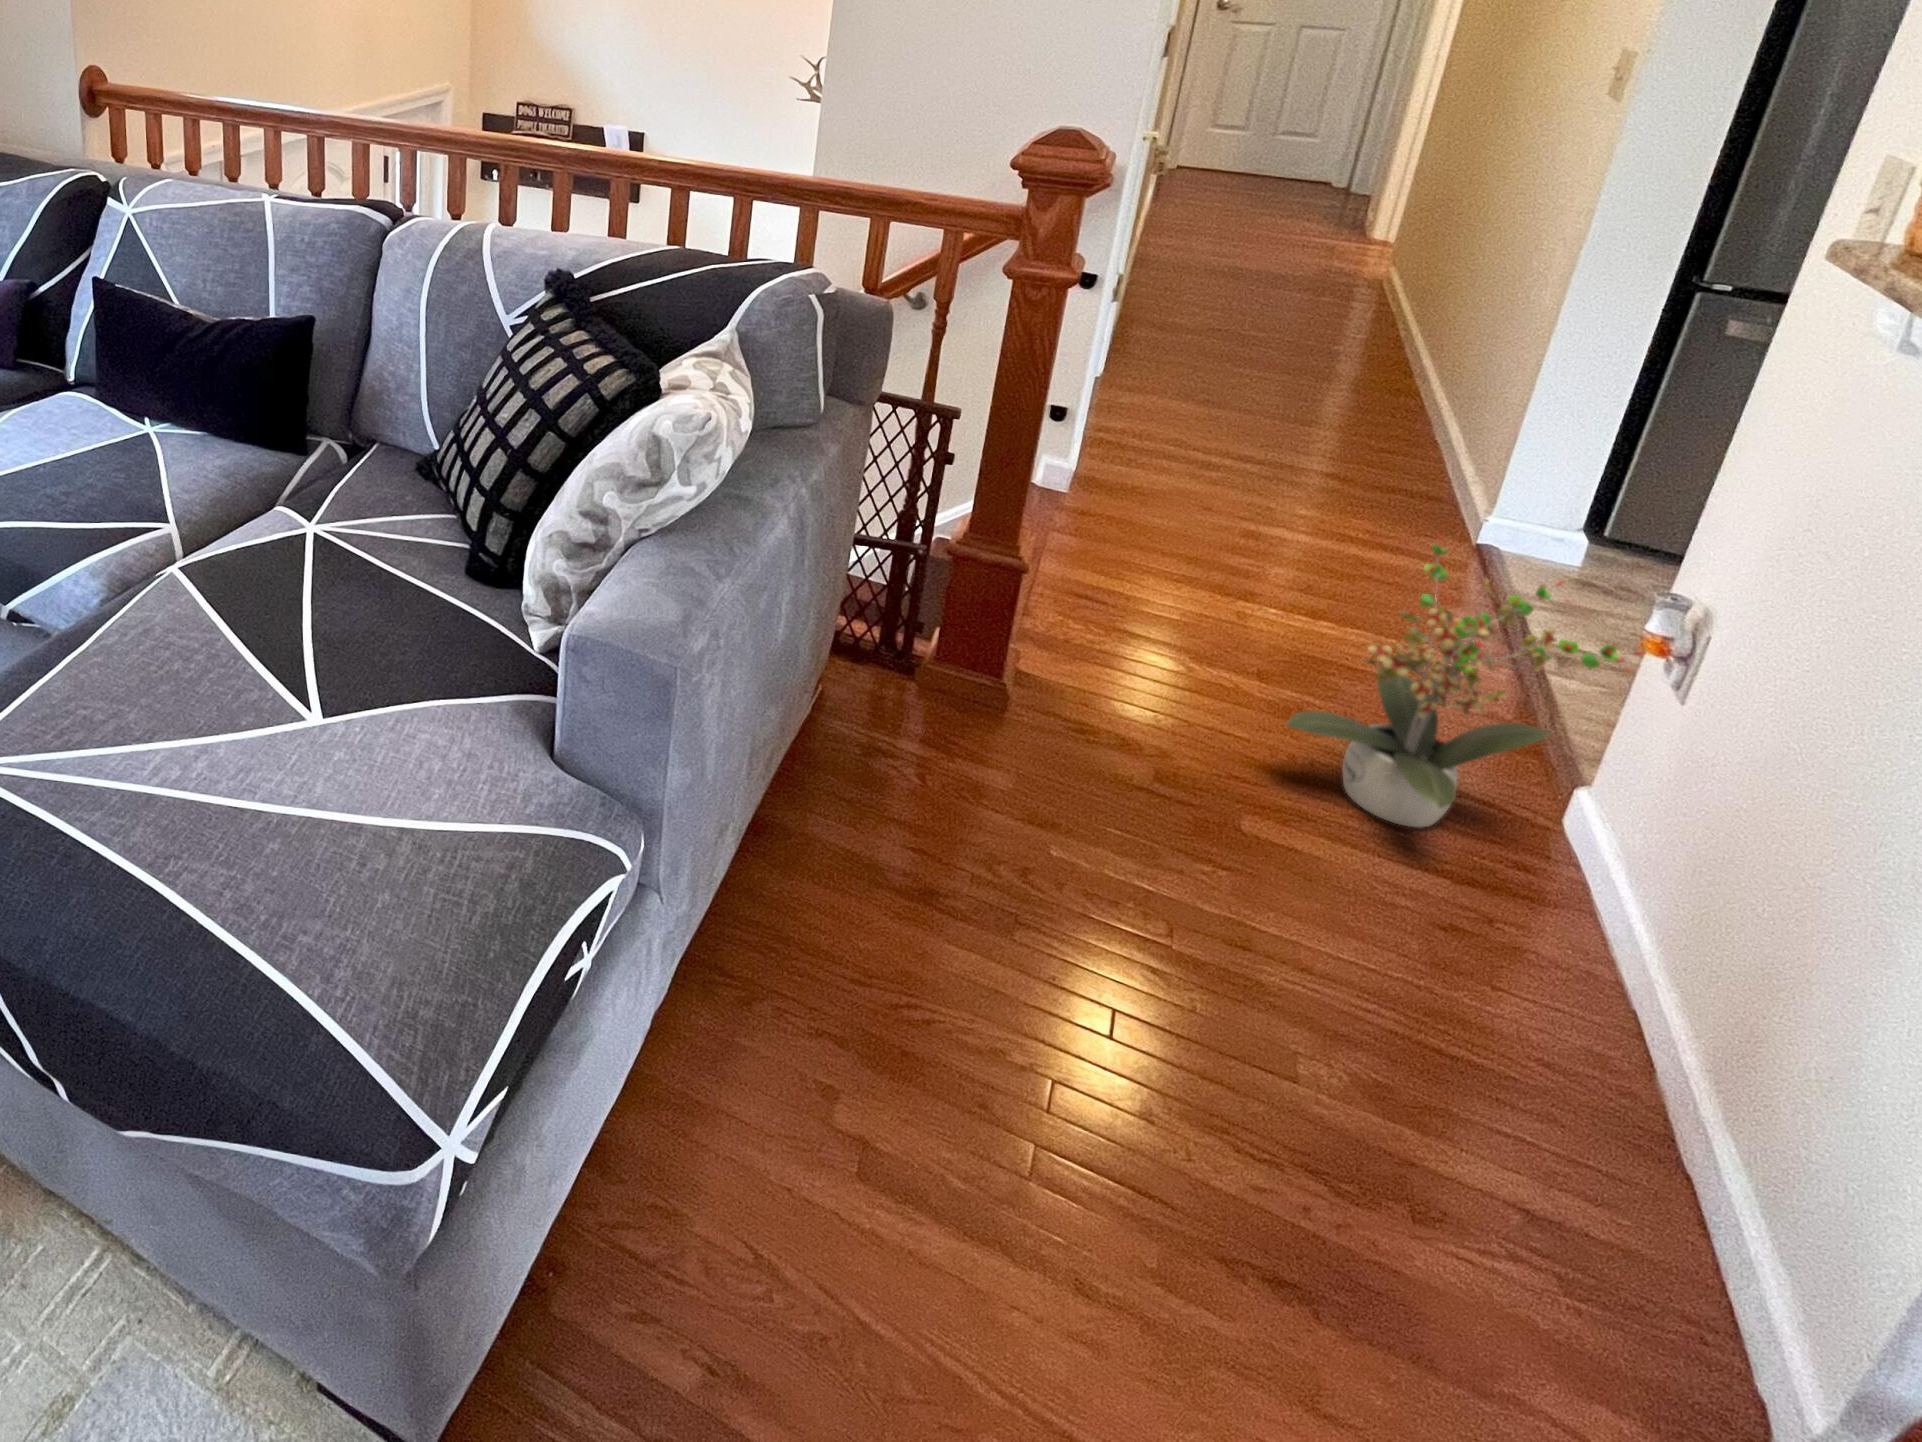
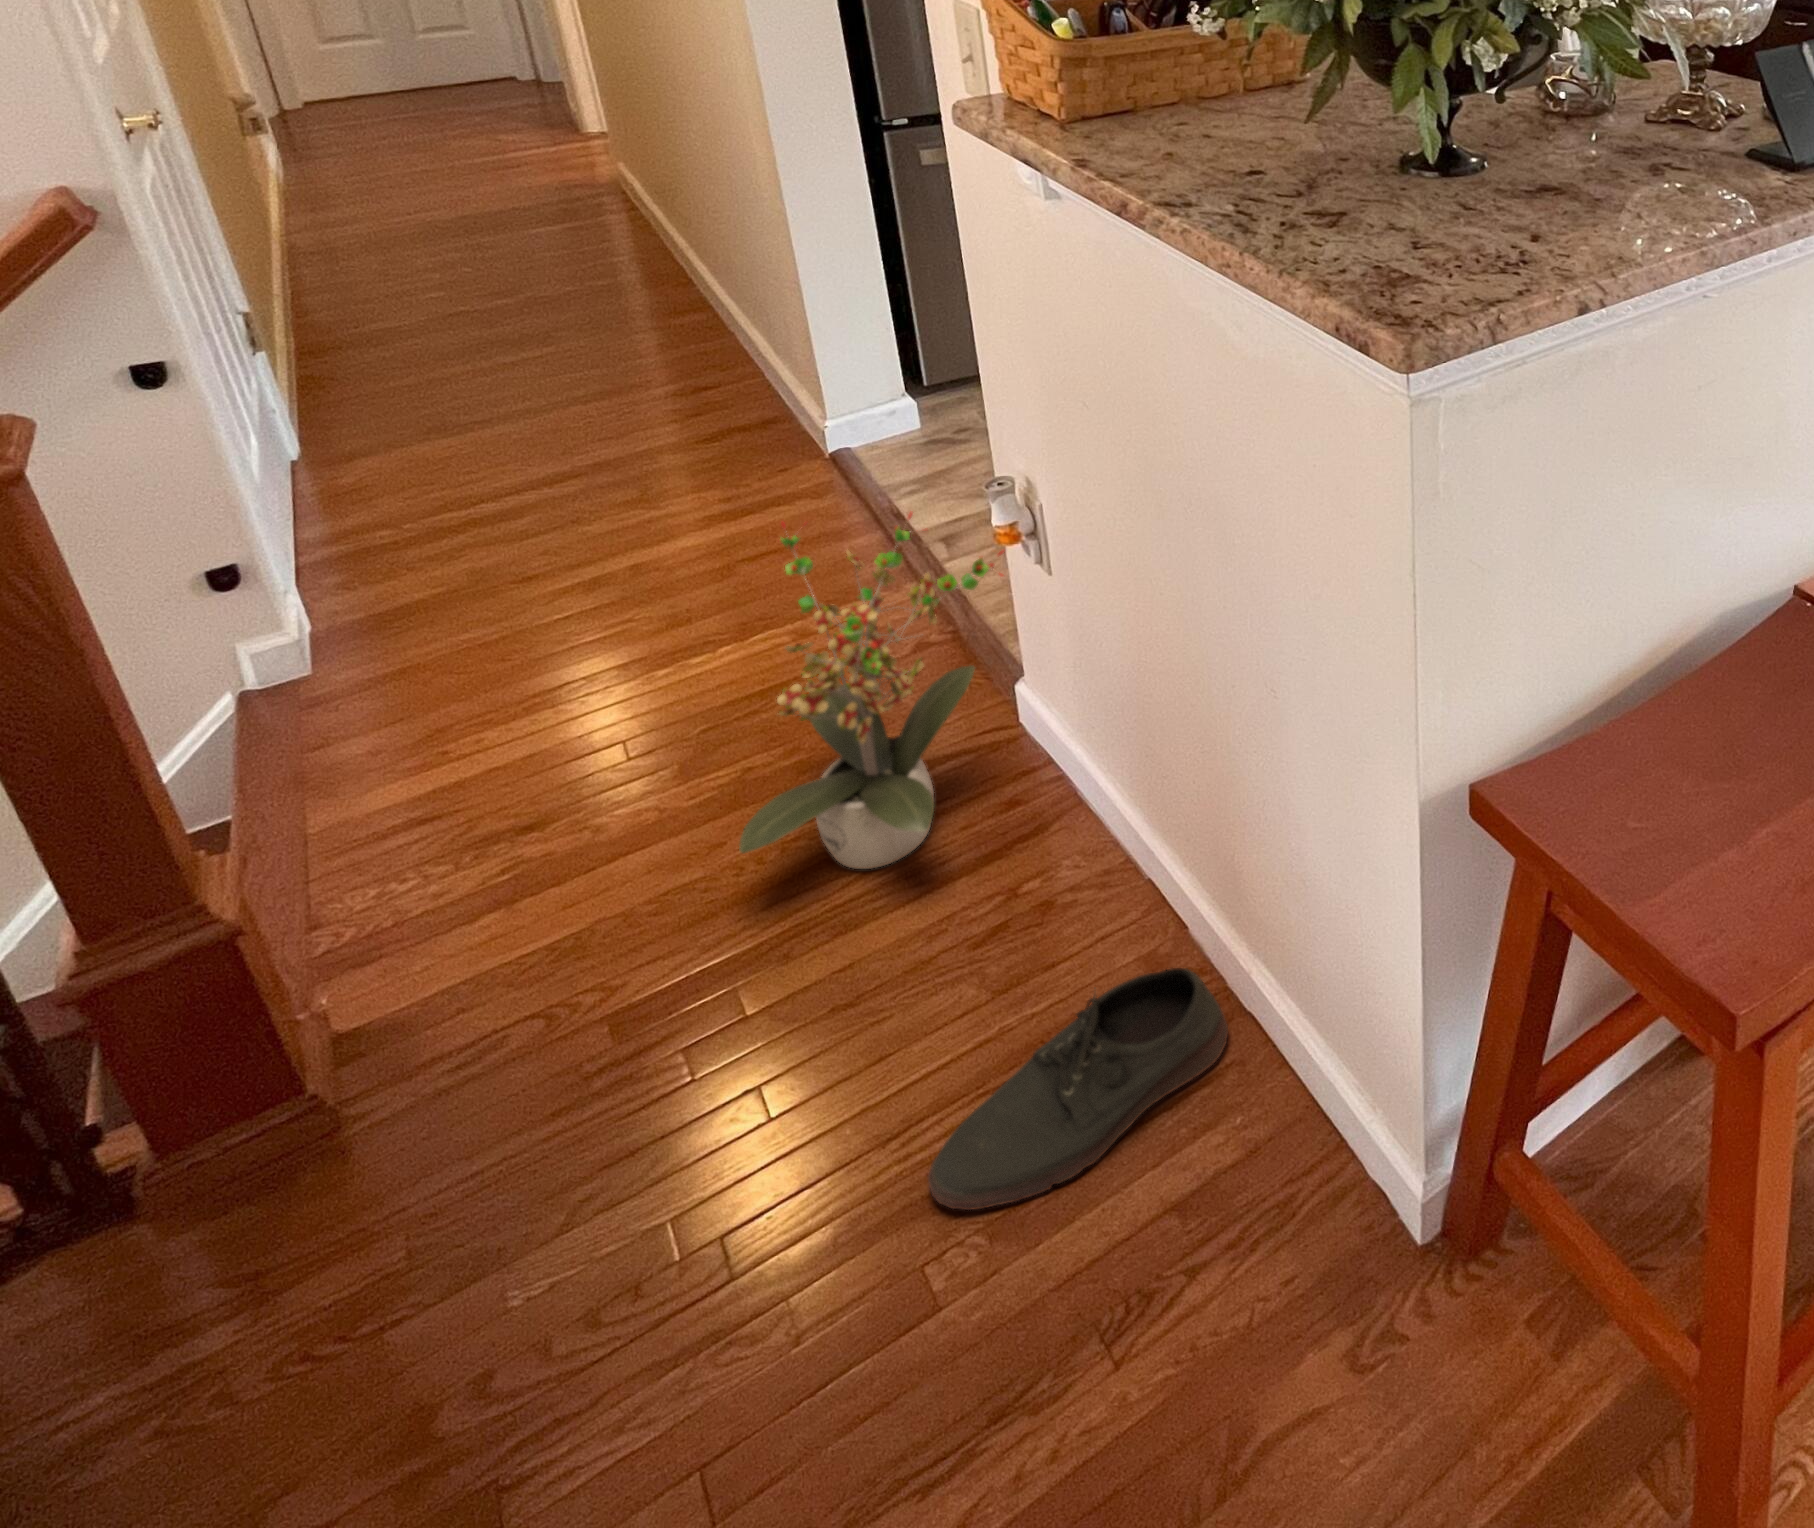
shoe: none [1321,986,1660,1158] -> present [928,968,1228,1210]

